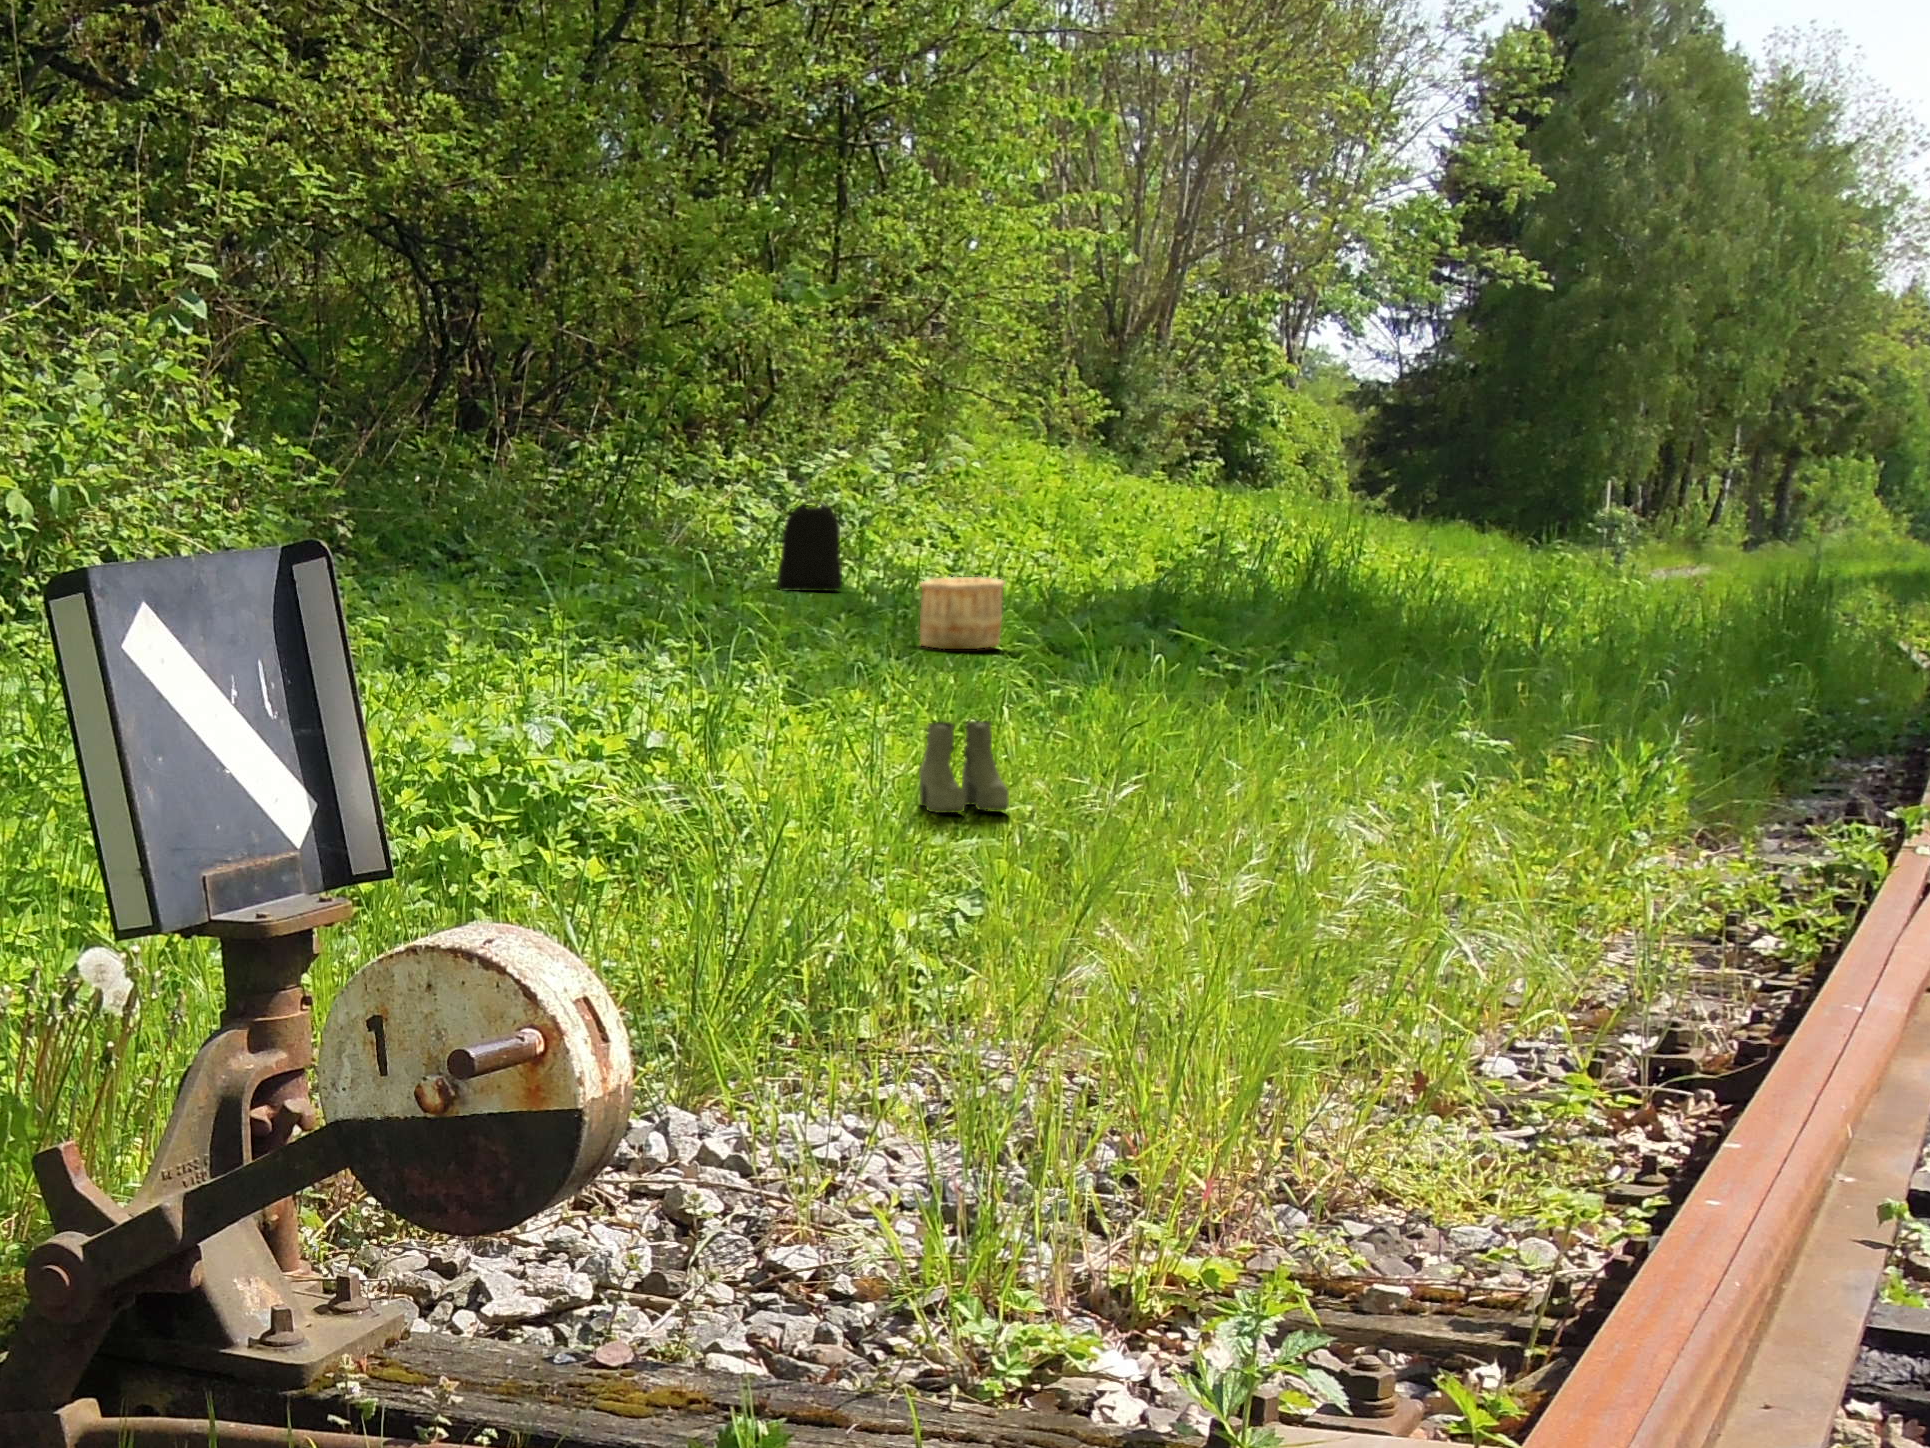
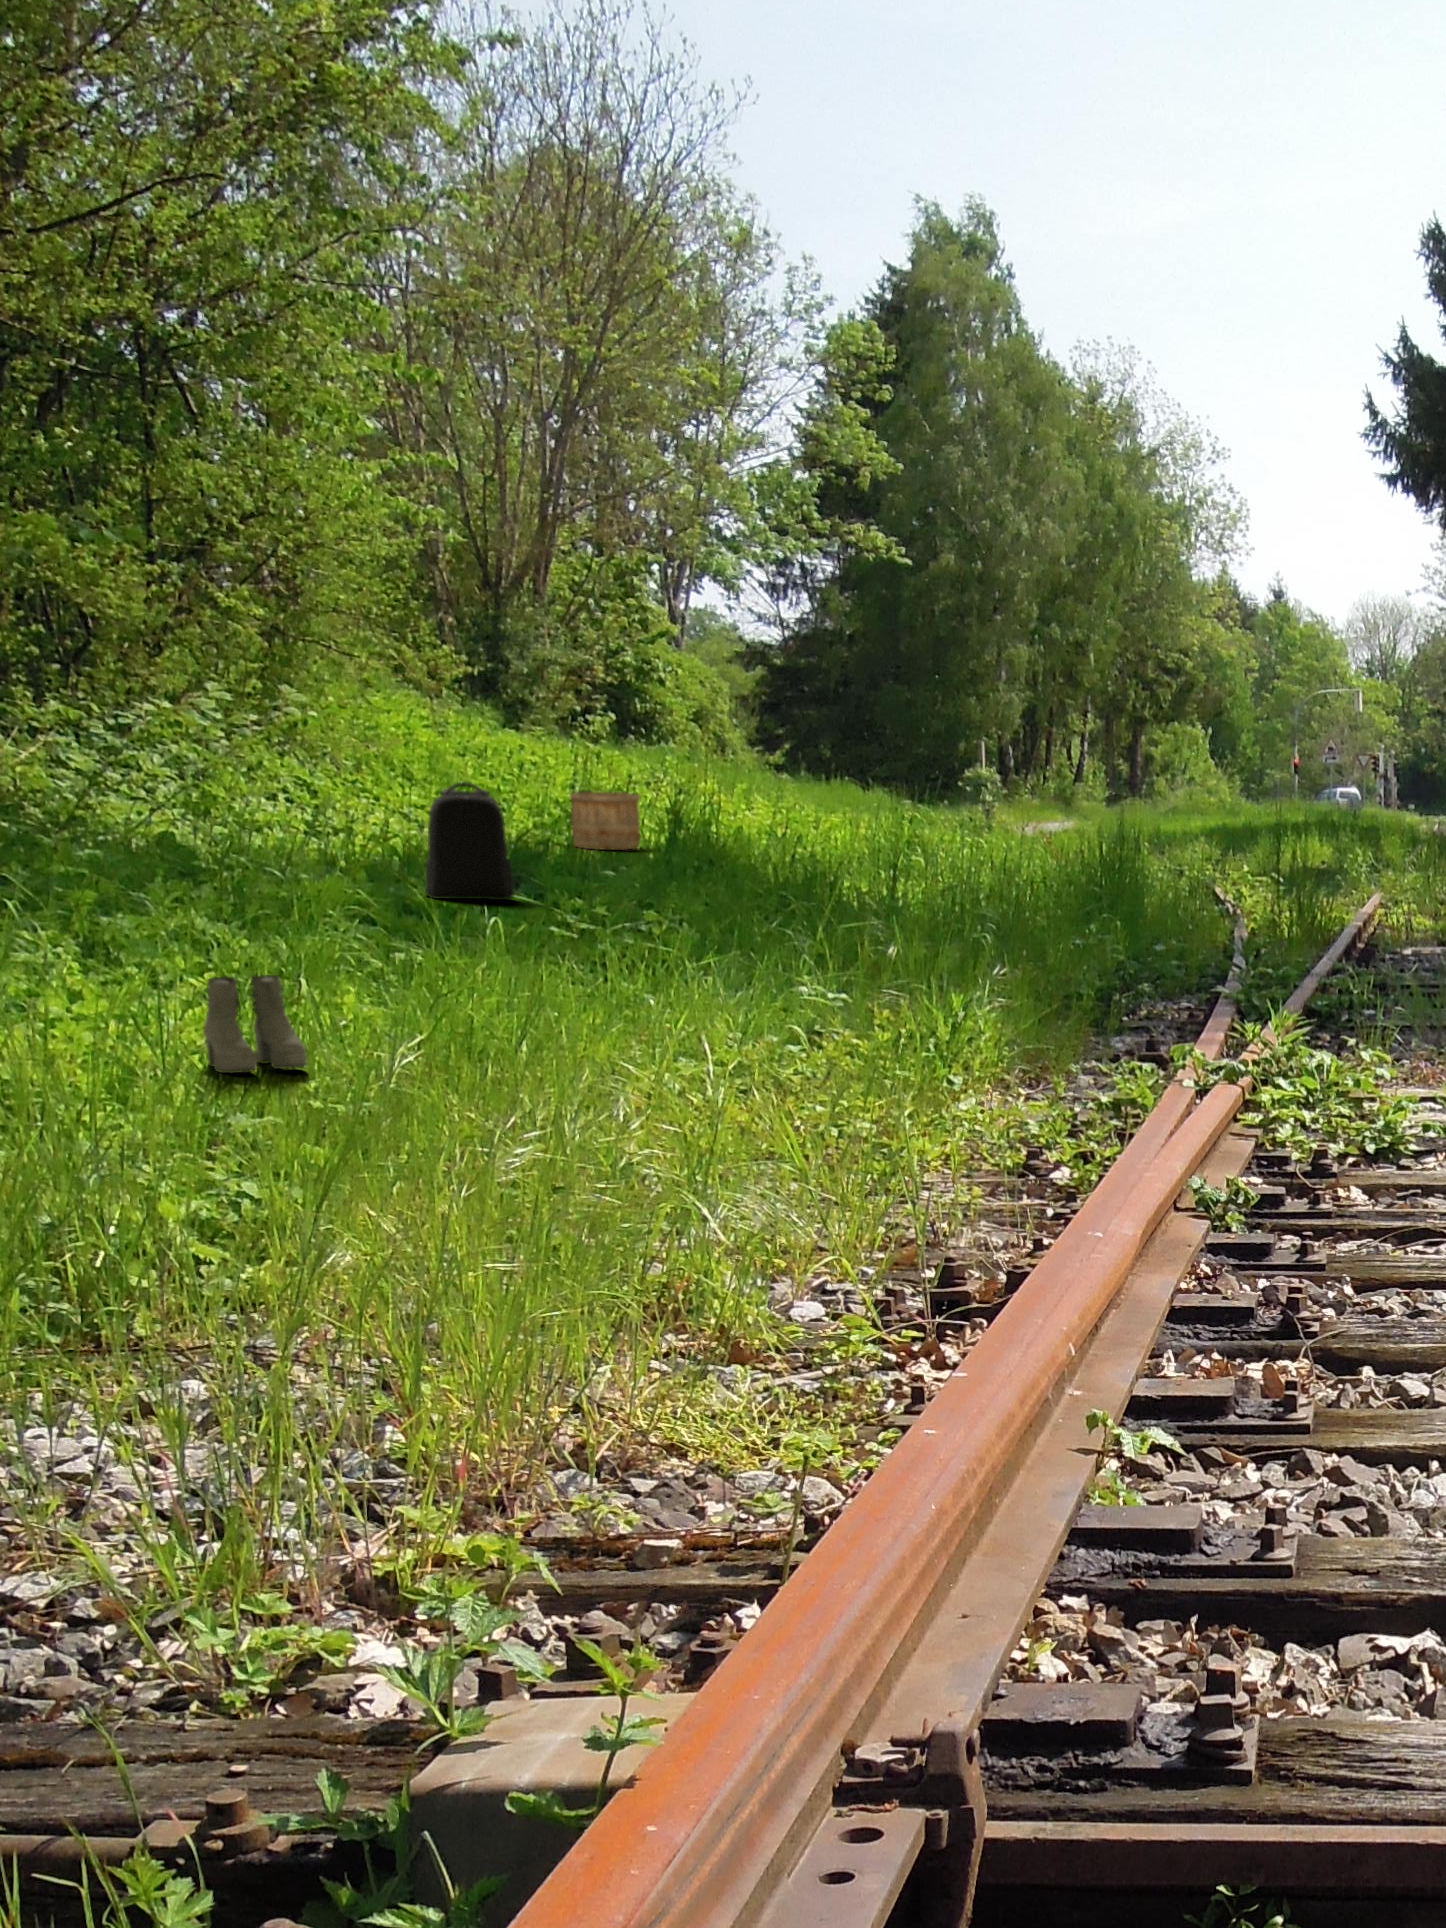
backpack: present [777,500,842,591] -> present [426,782,514,900]
wooden bucket: present [920,577,1005,649] -> present [569,792,640,850]

